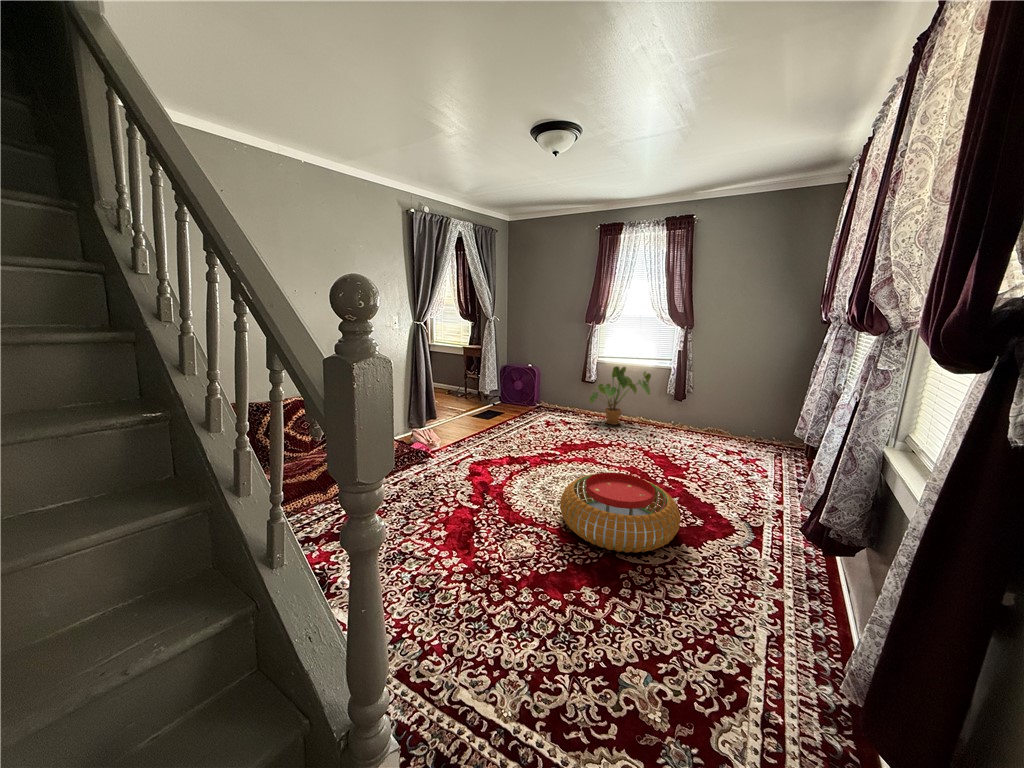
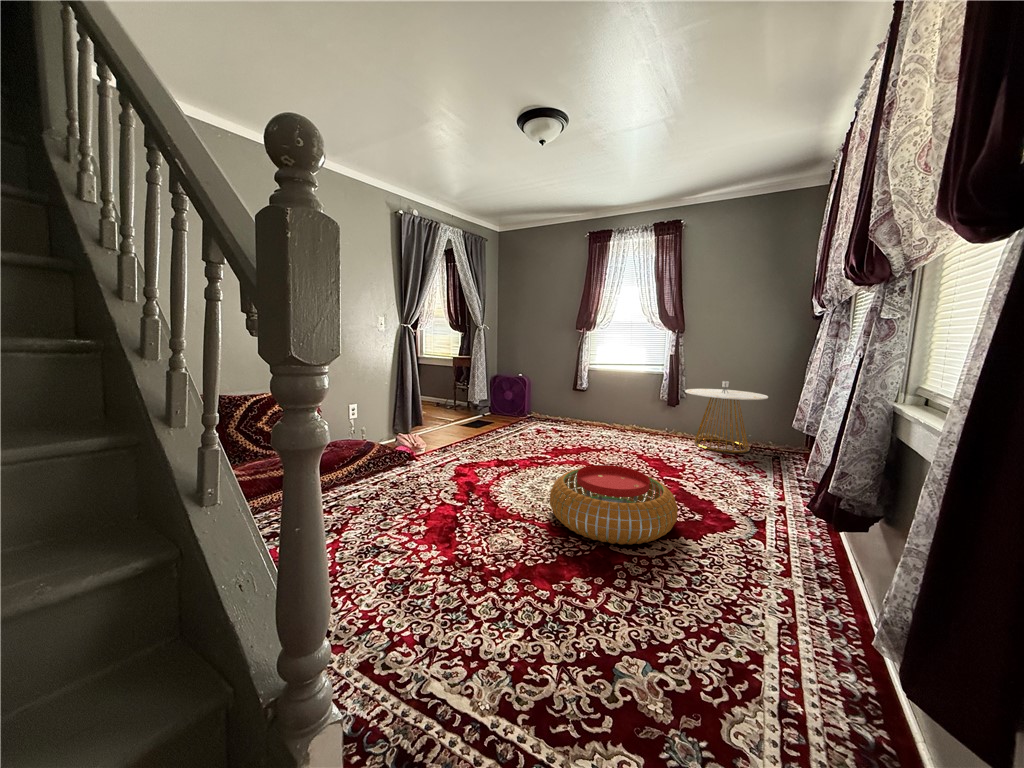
house plant: present [590,366,651,425] -> none [582,373,643,432]
side table: none [692,379,773,450] -> present [685,381,768,453]

